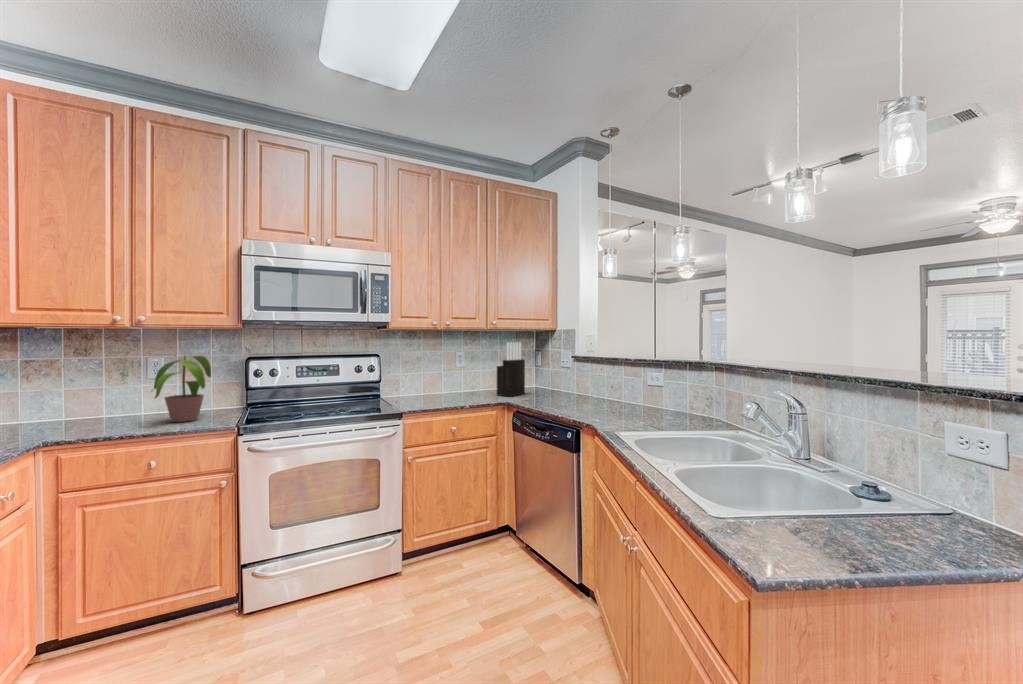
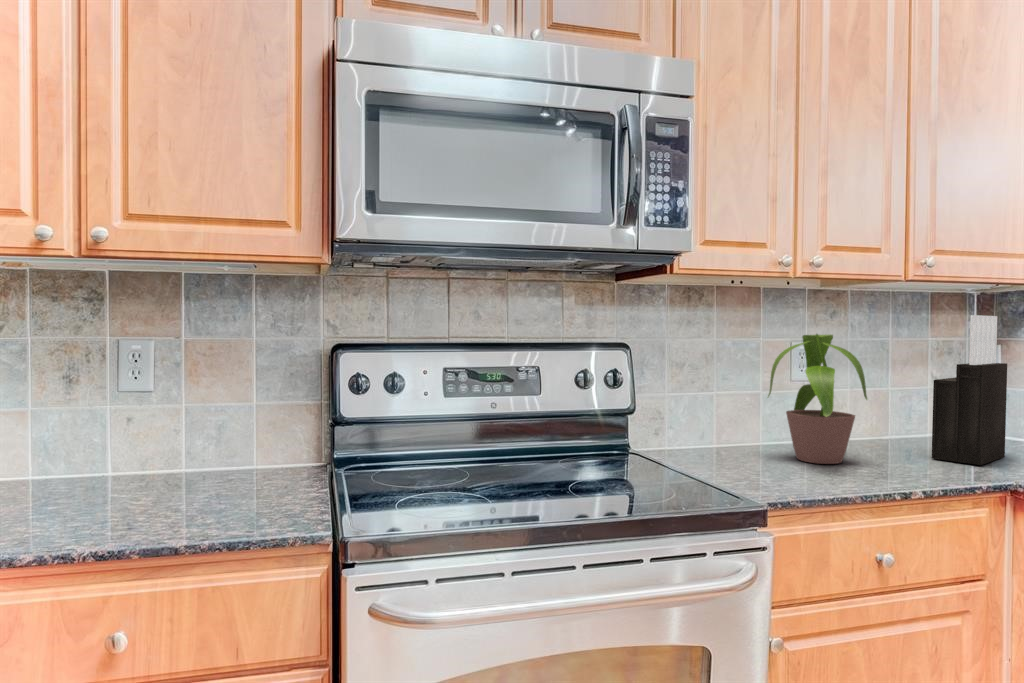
potted plant: present [154,356,211,422] -> present [768,334,867,464]

